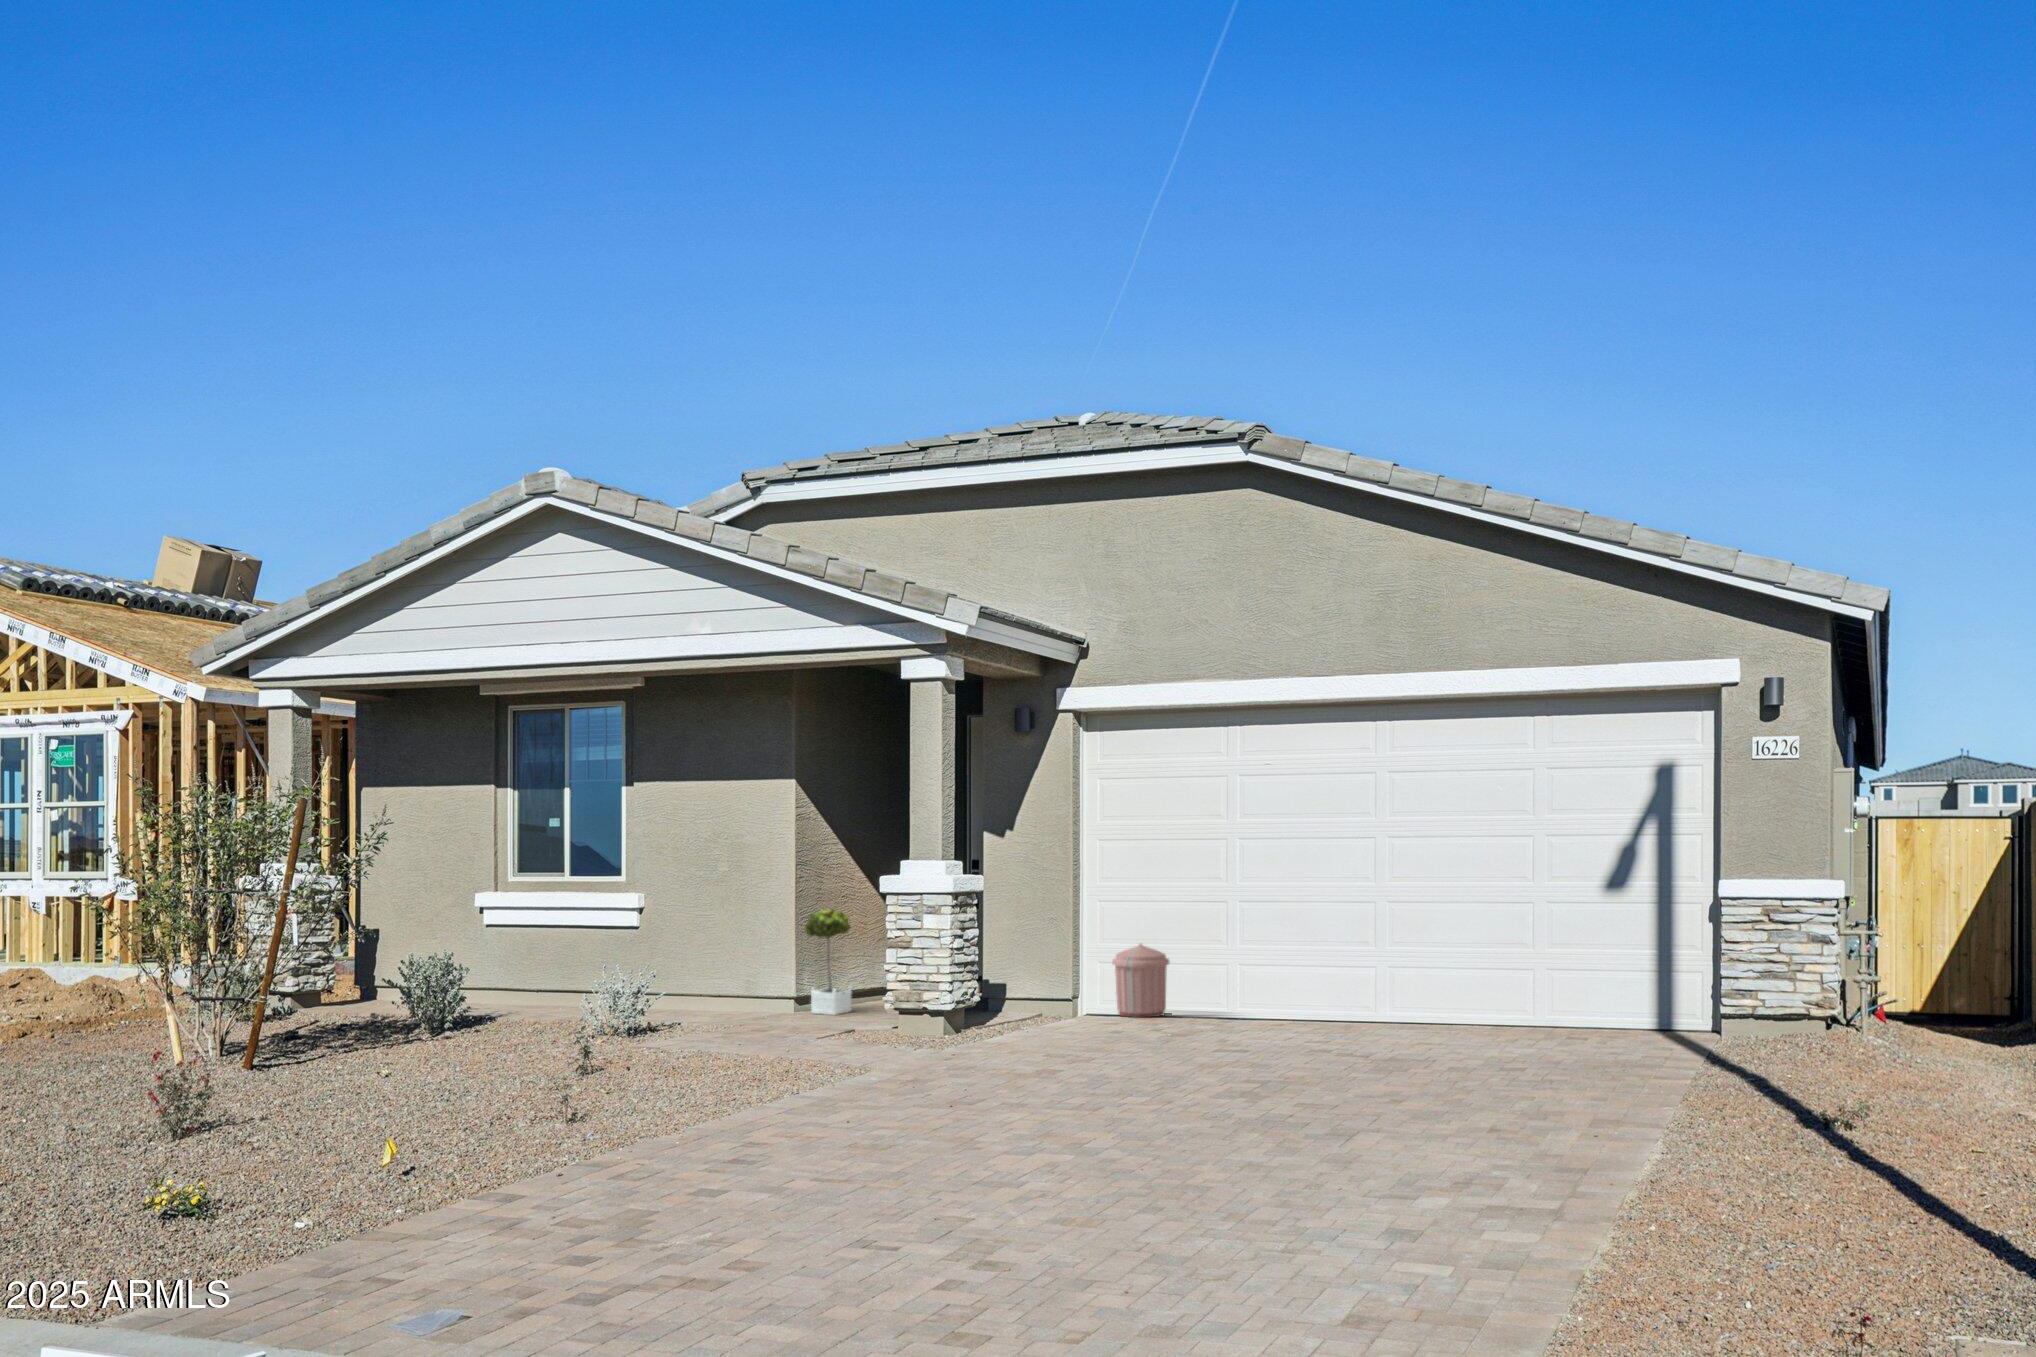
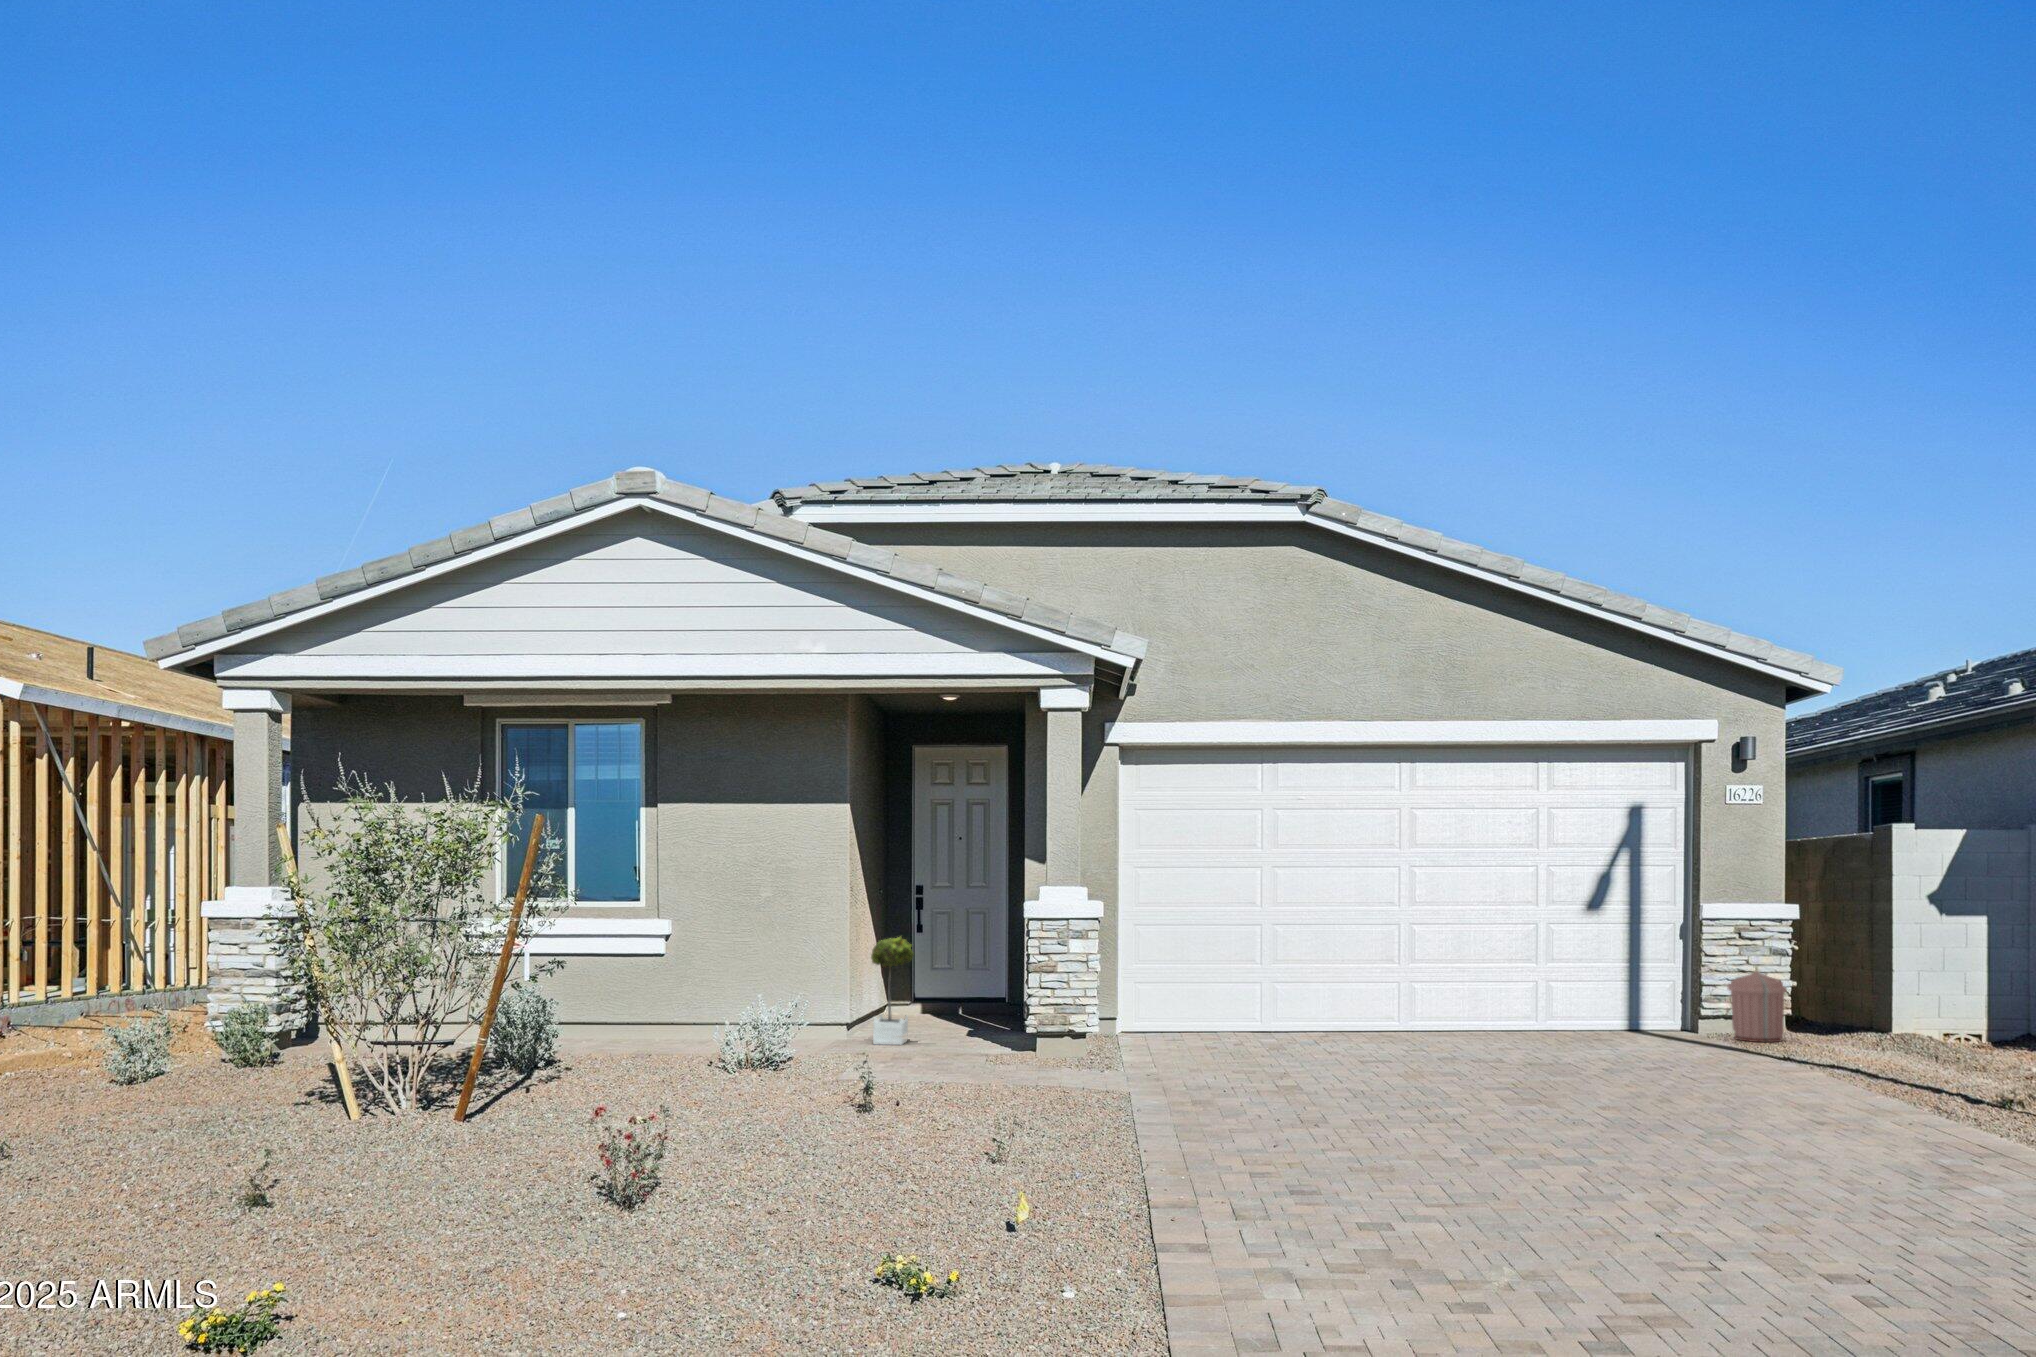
trash can: present [1112,944,1169,1018] -> present [1727,971,1787,1042]

